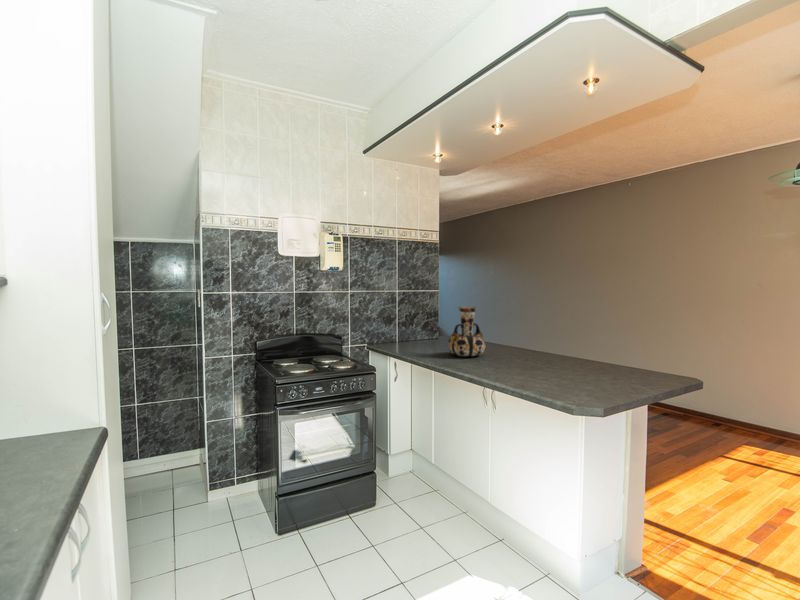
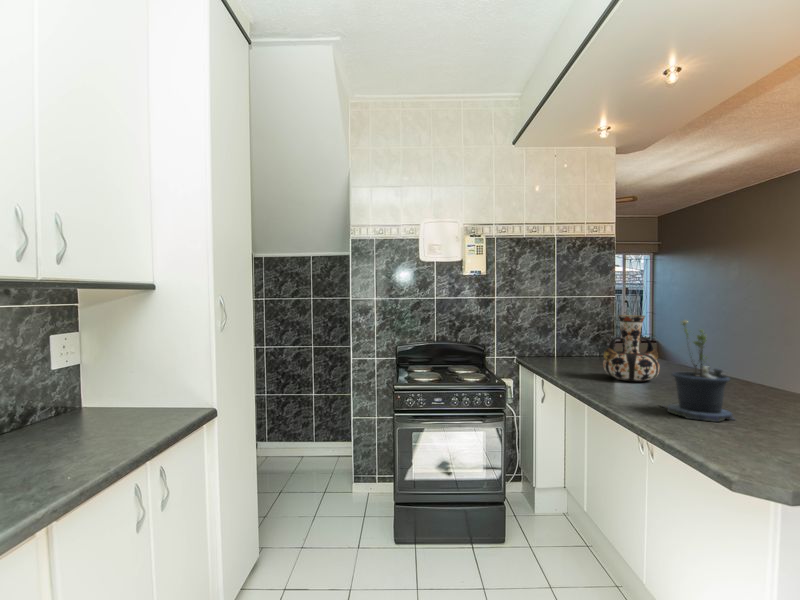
potted plant: none [504,313,551,380] -> present [661,320,734,422]

